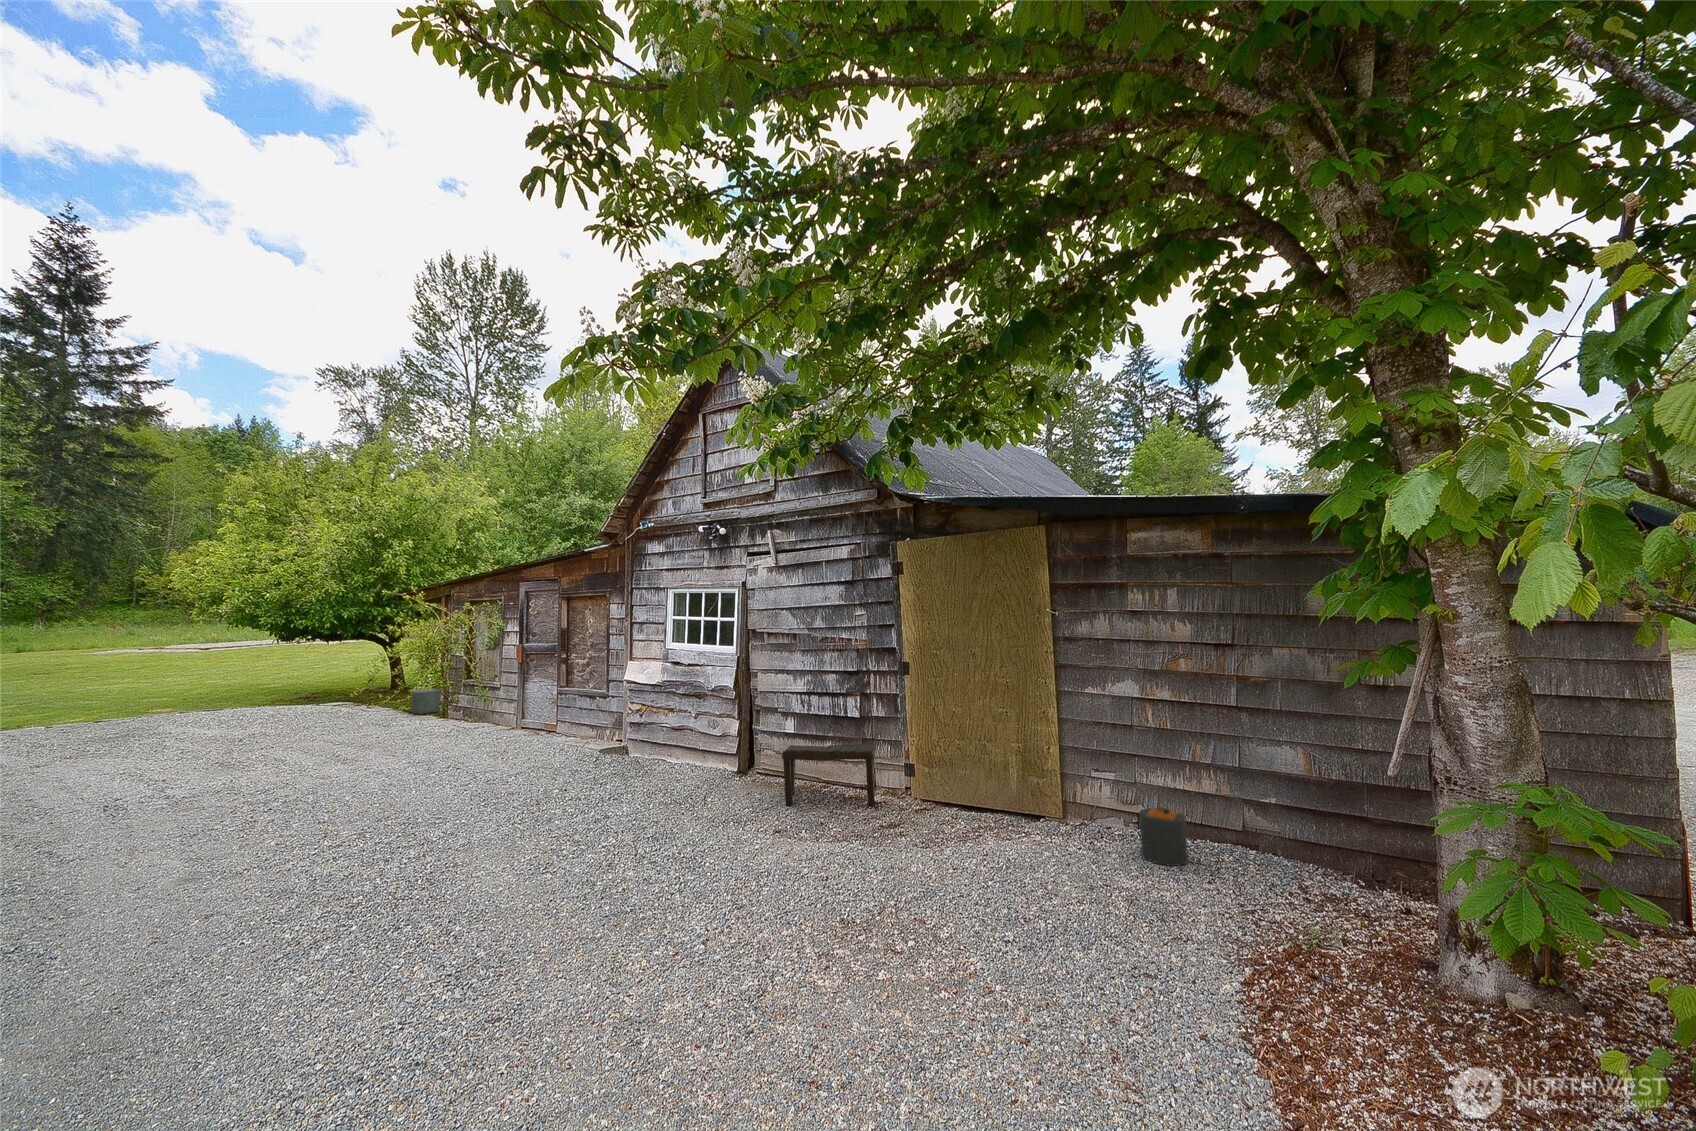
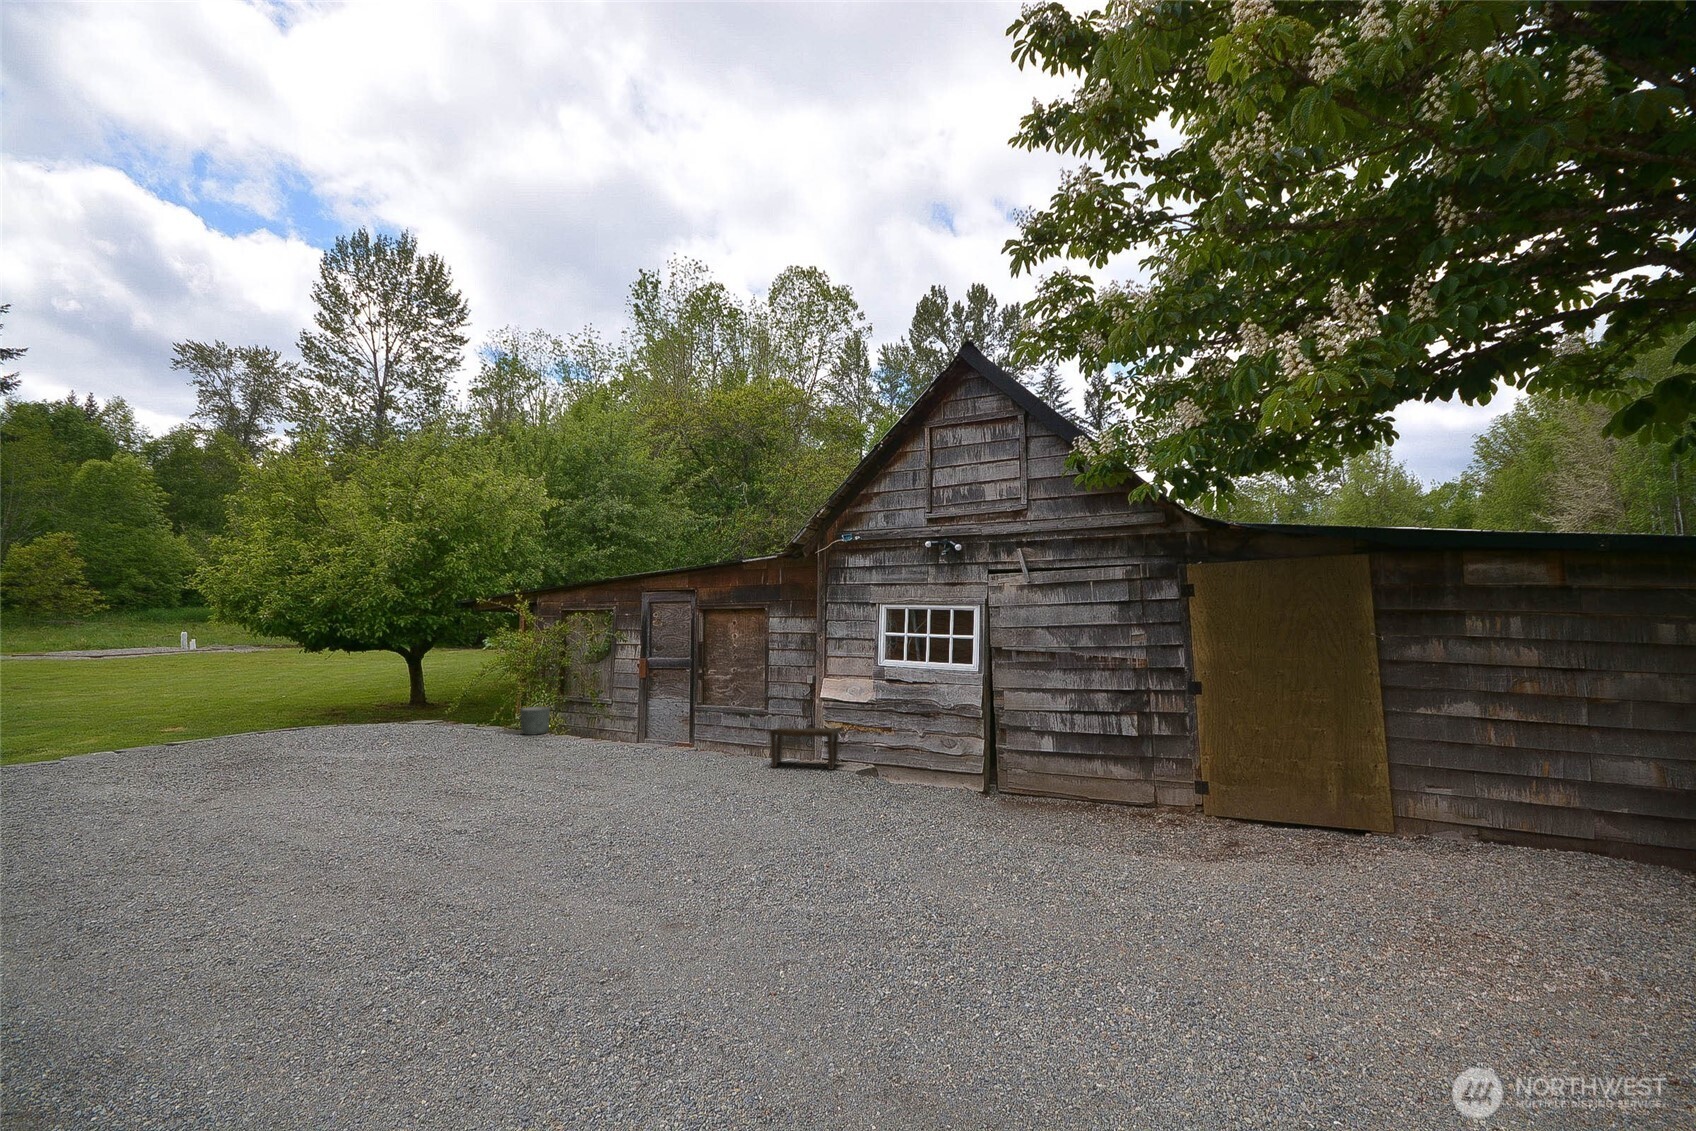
bench: present [782,743,876,805] -> present [770,727,840,770]
trash can: present [1139,798,1188,866] -> none [1462,796,1515,858]

